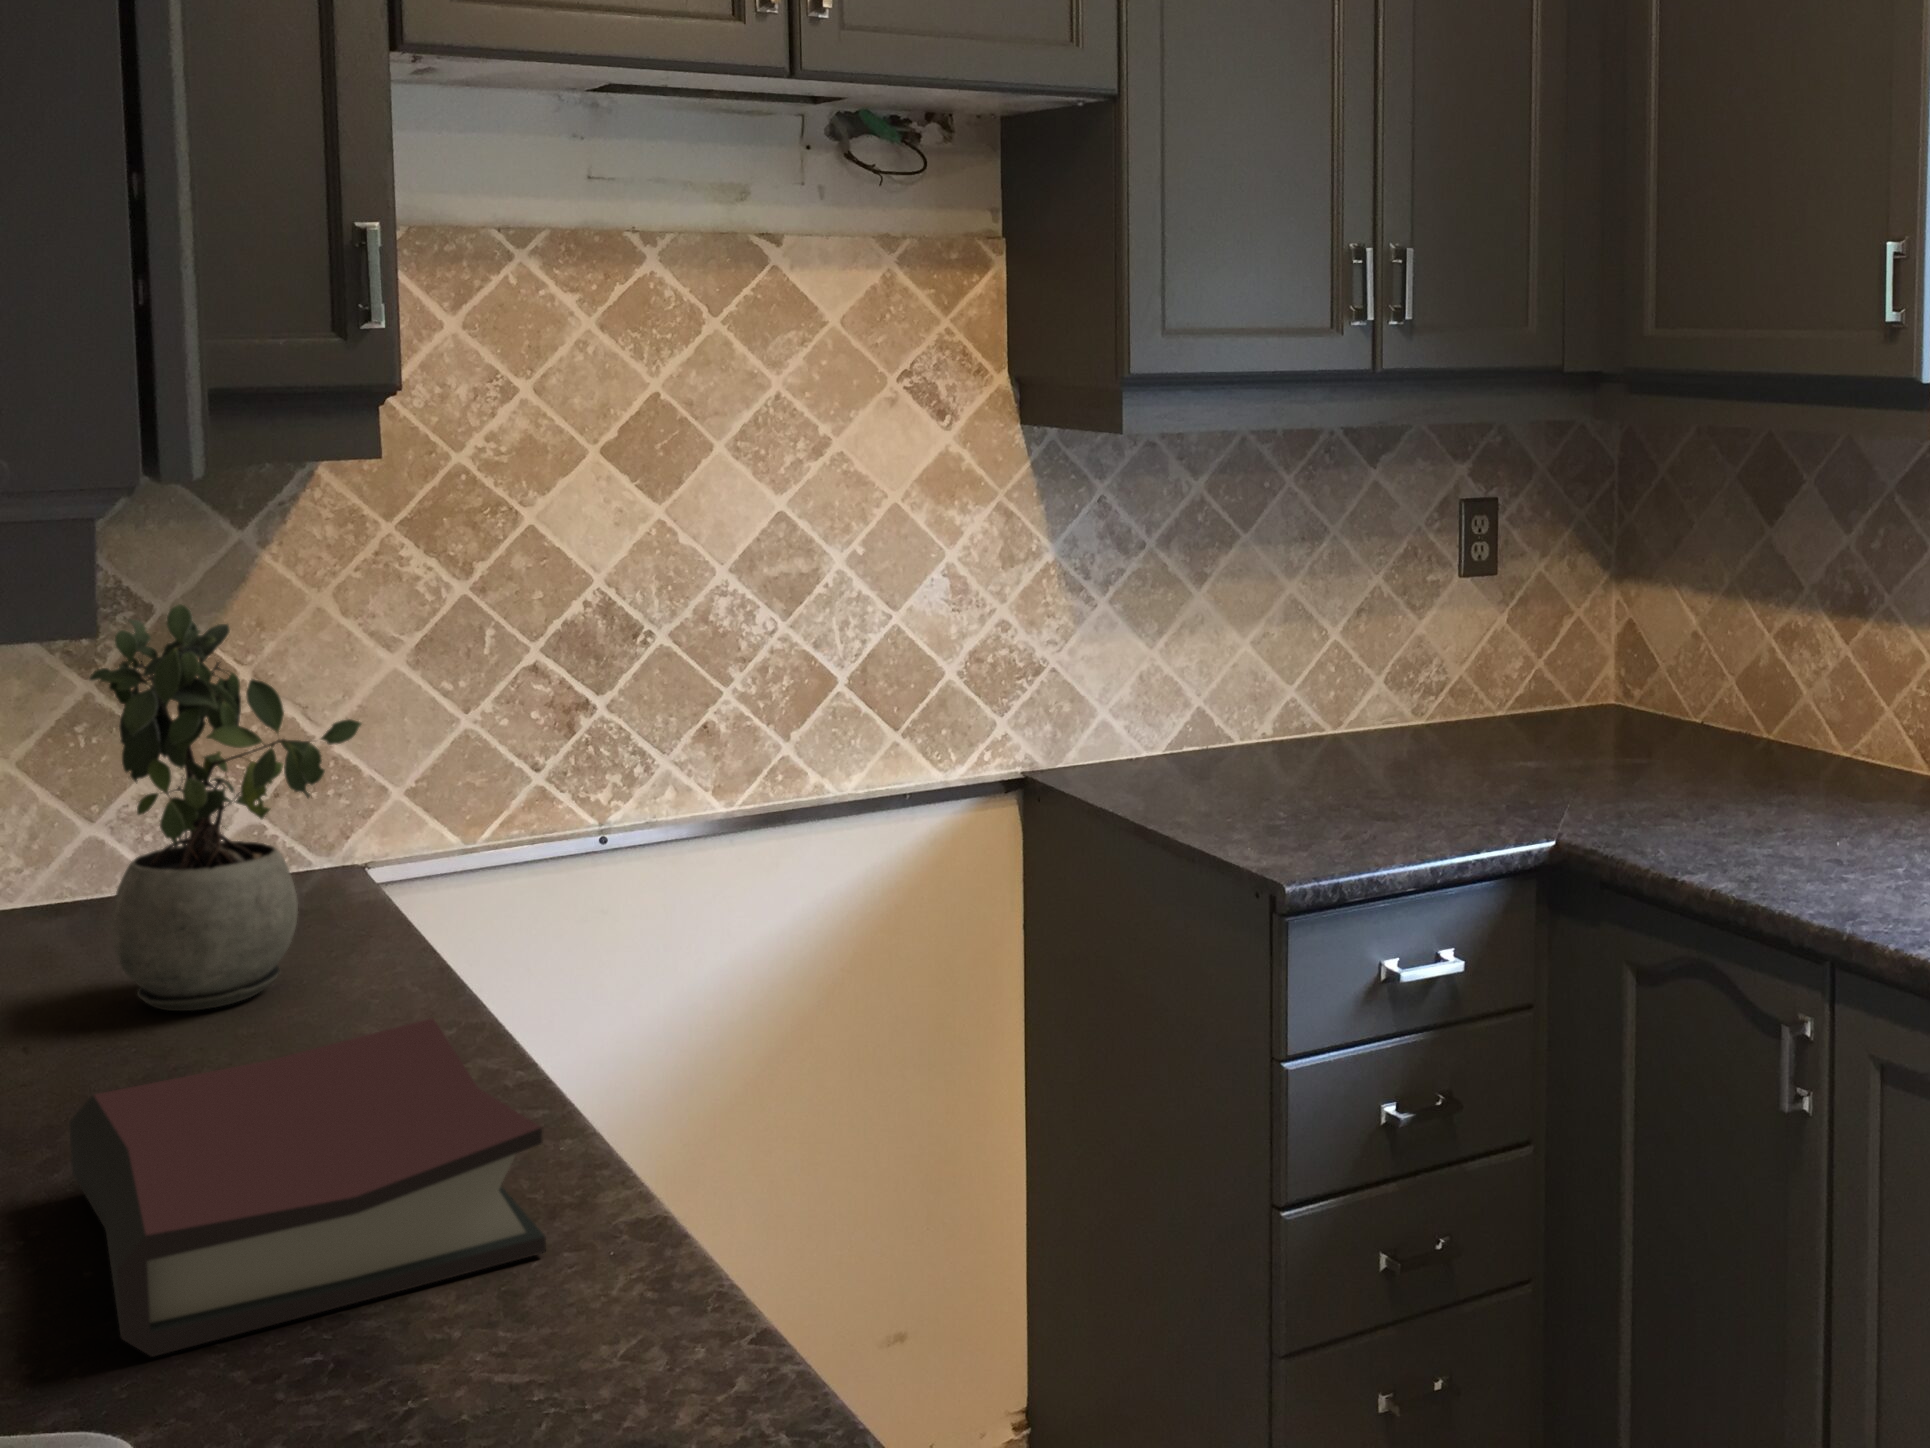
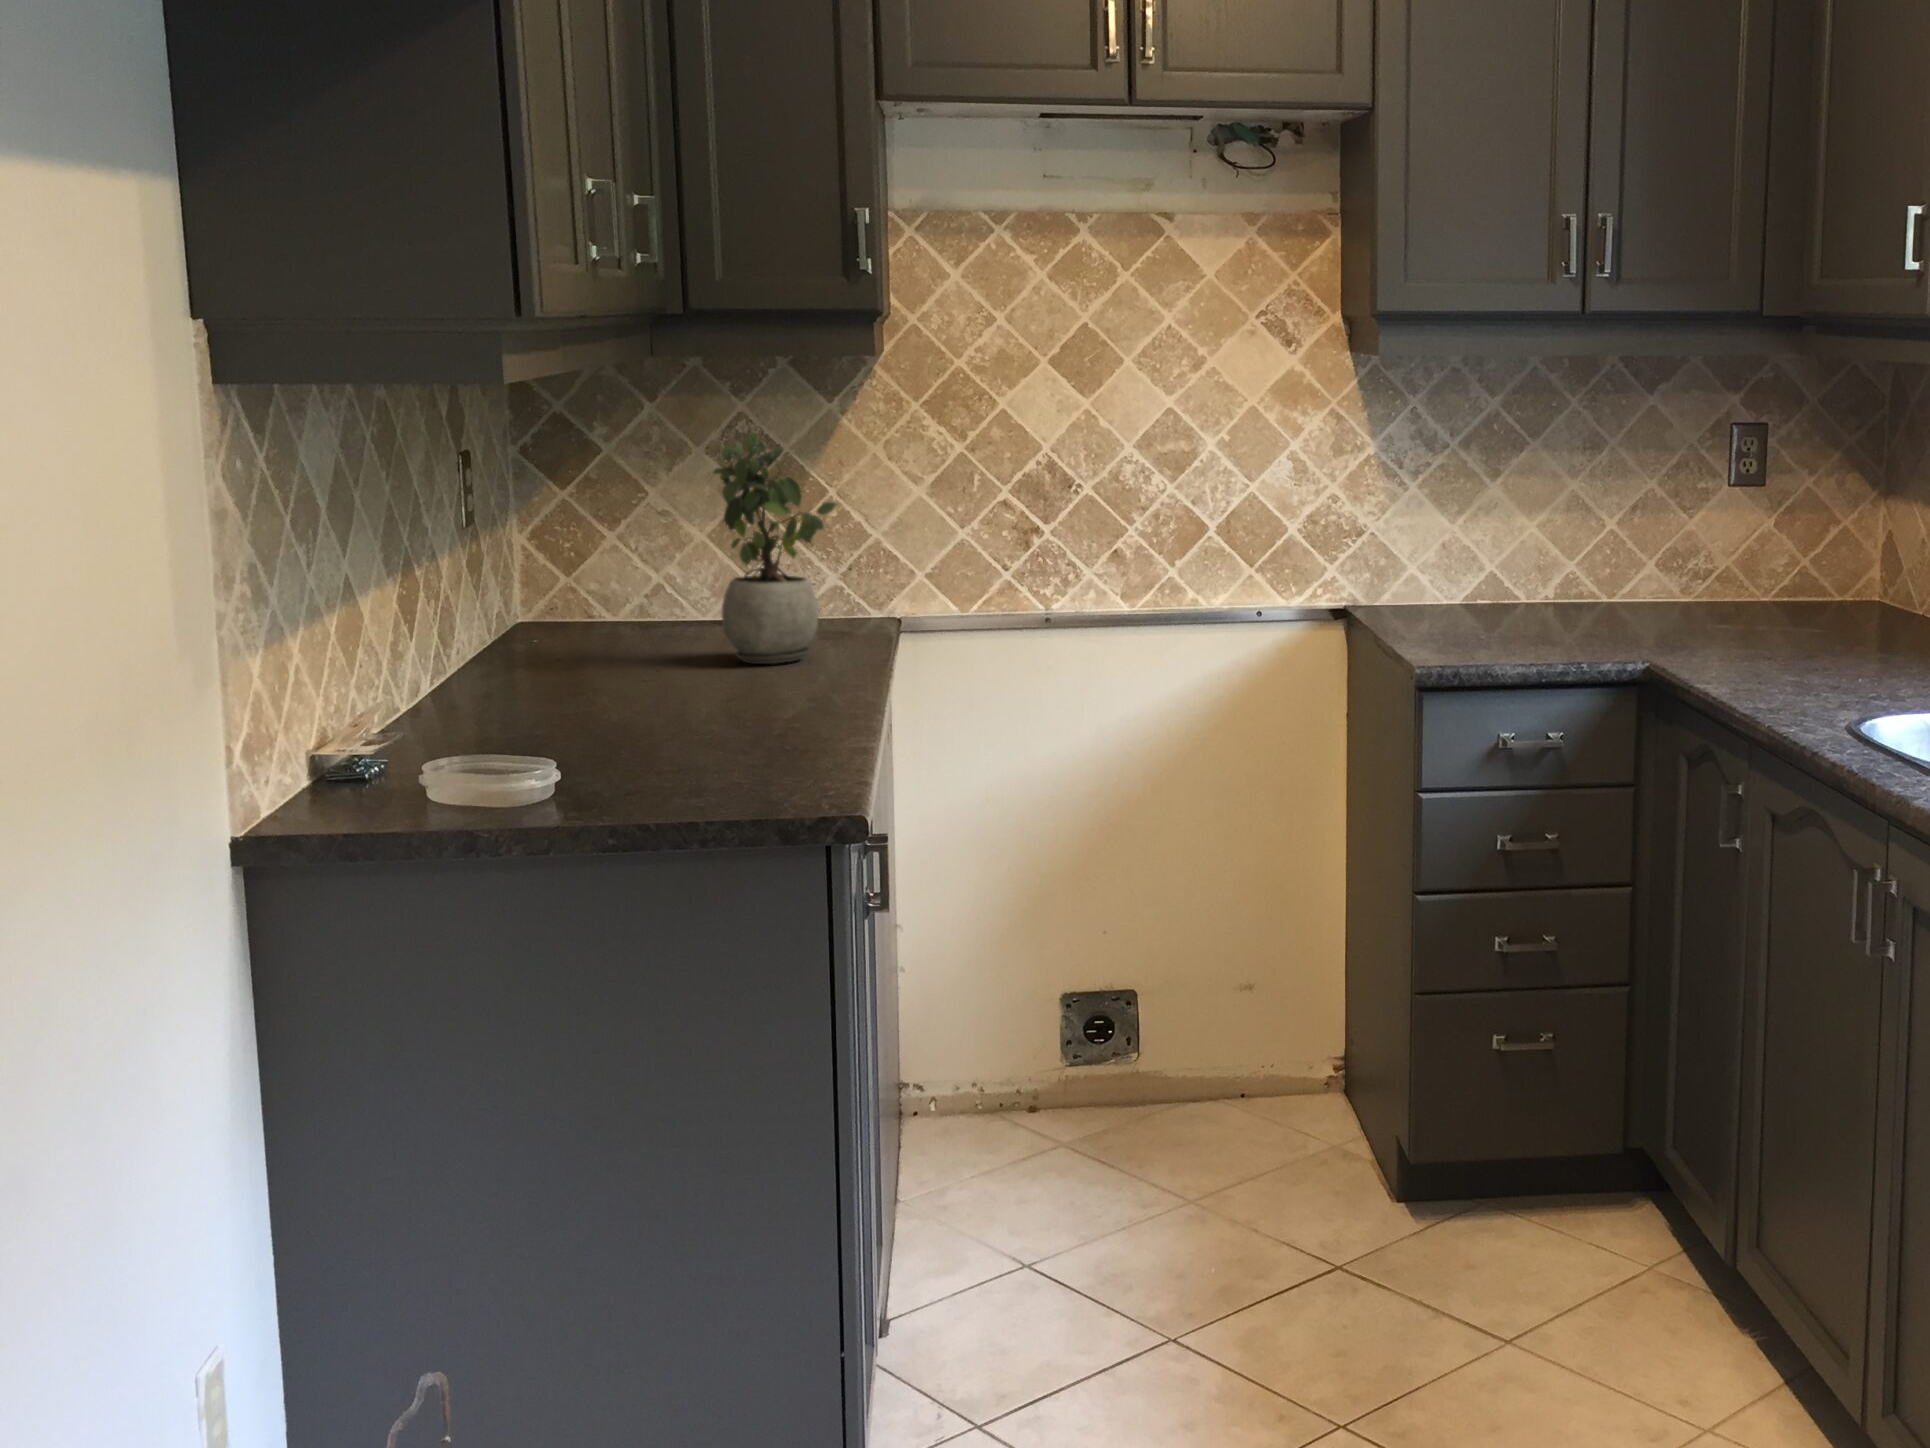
hardback book: present [69,1018,546,1357] -> none [623,652,830,754]

